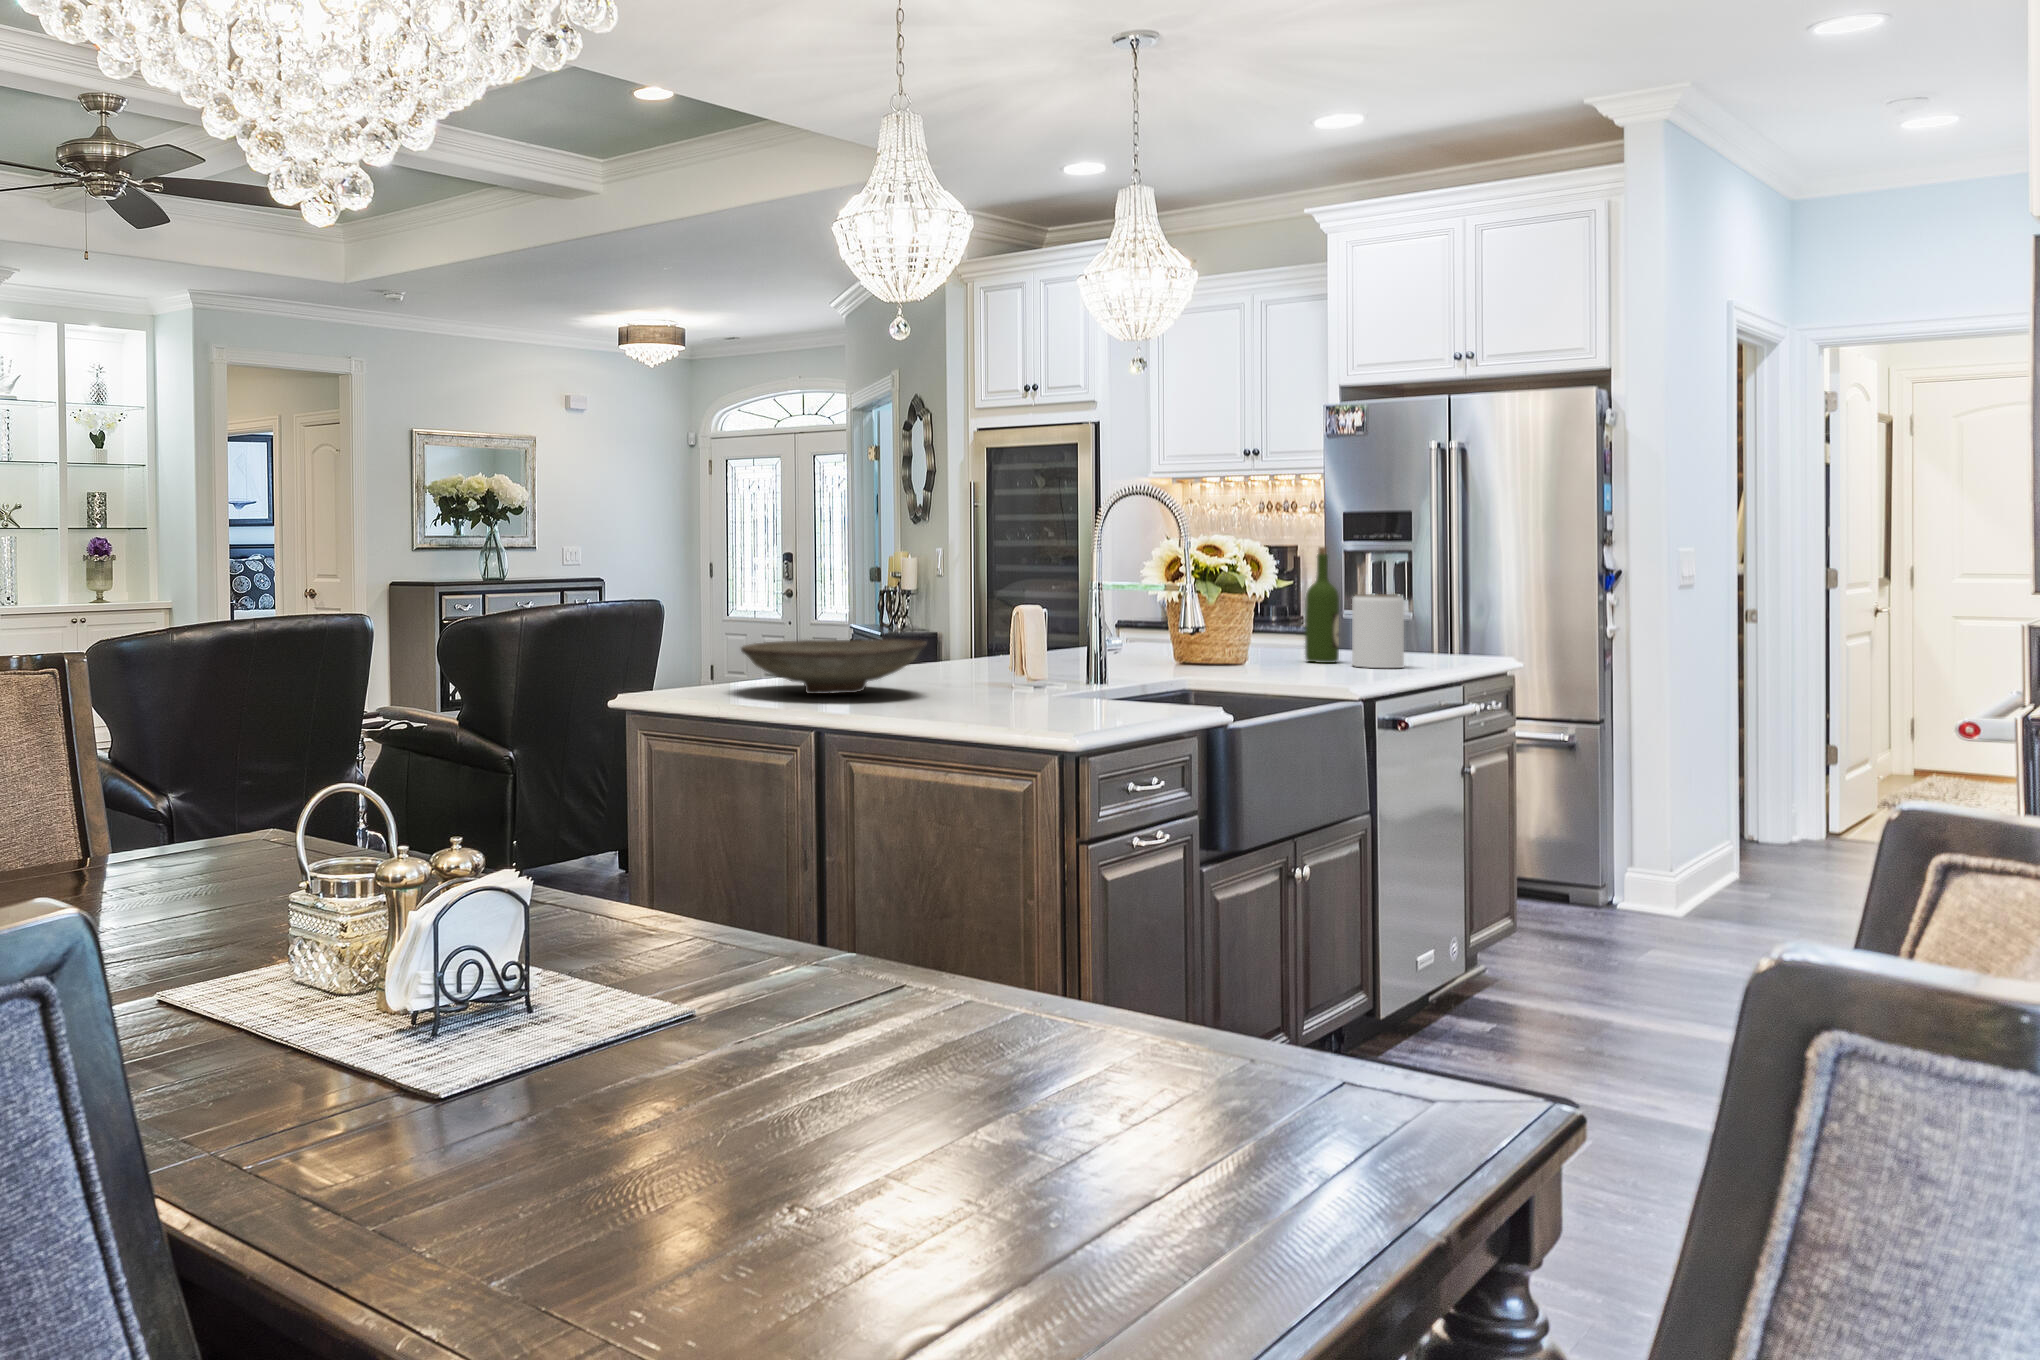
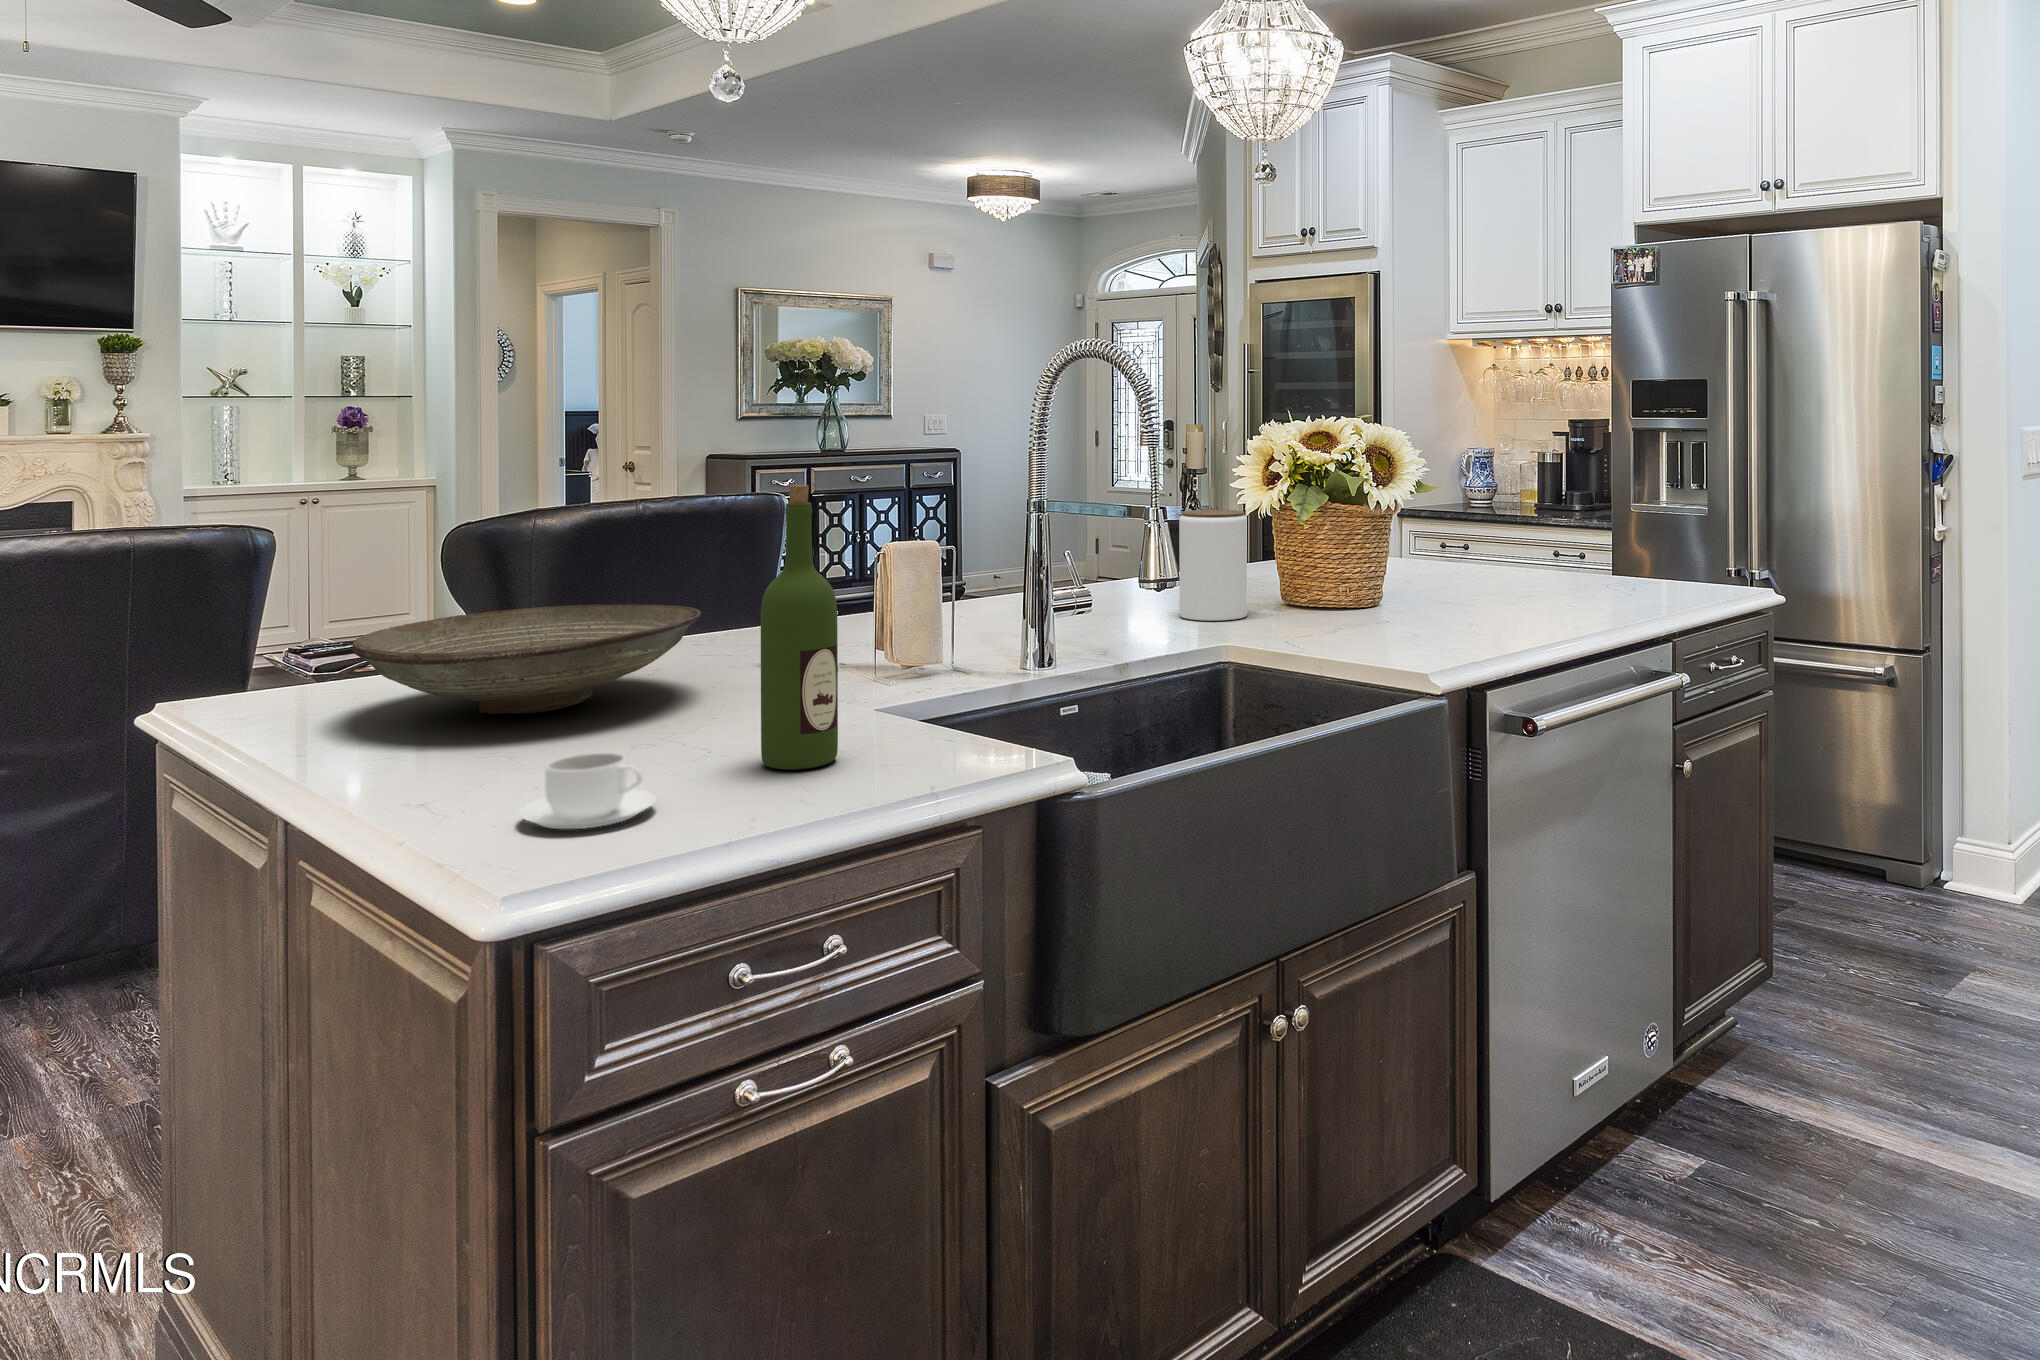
wine bottle: present [1305,547,1339,663] -> present [761,485,838,770]
jar: present [1352,594,1404,668] -> present [1179,510,1247,621]
coffee cup: none [980,689,1047,721] -> present [519,752,657,829]

